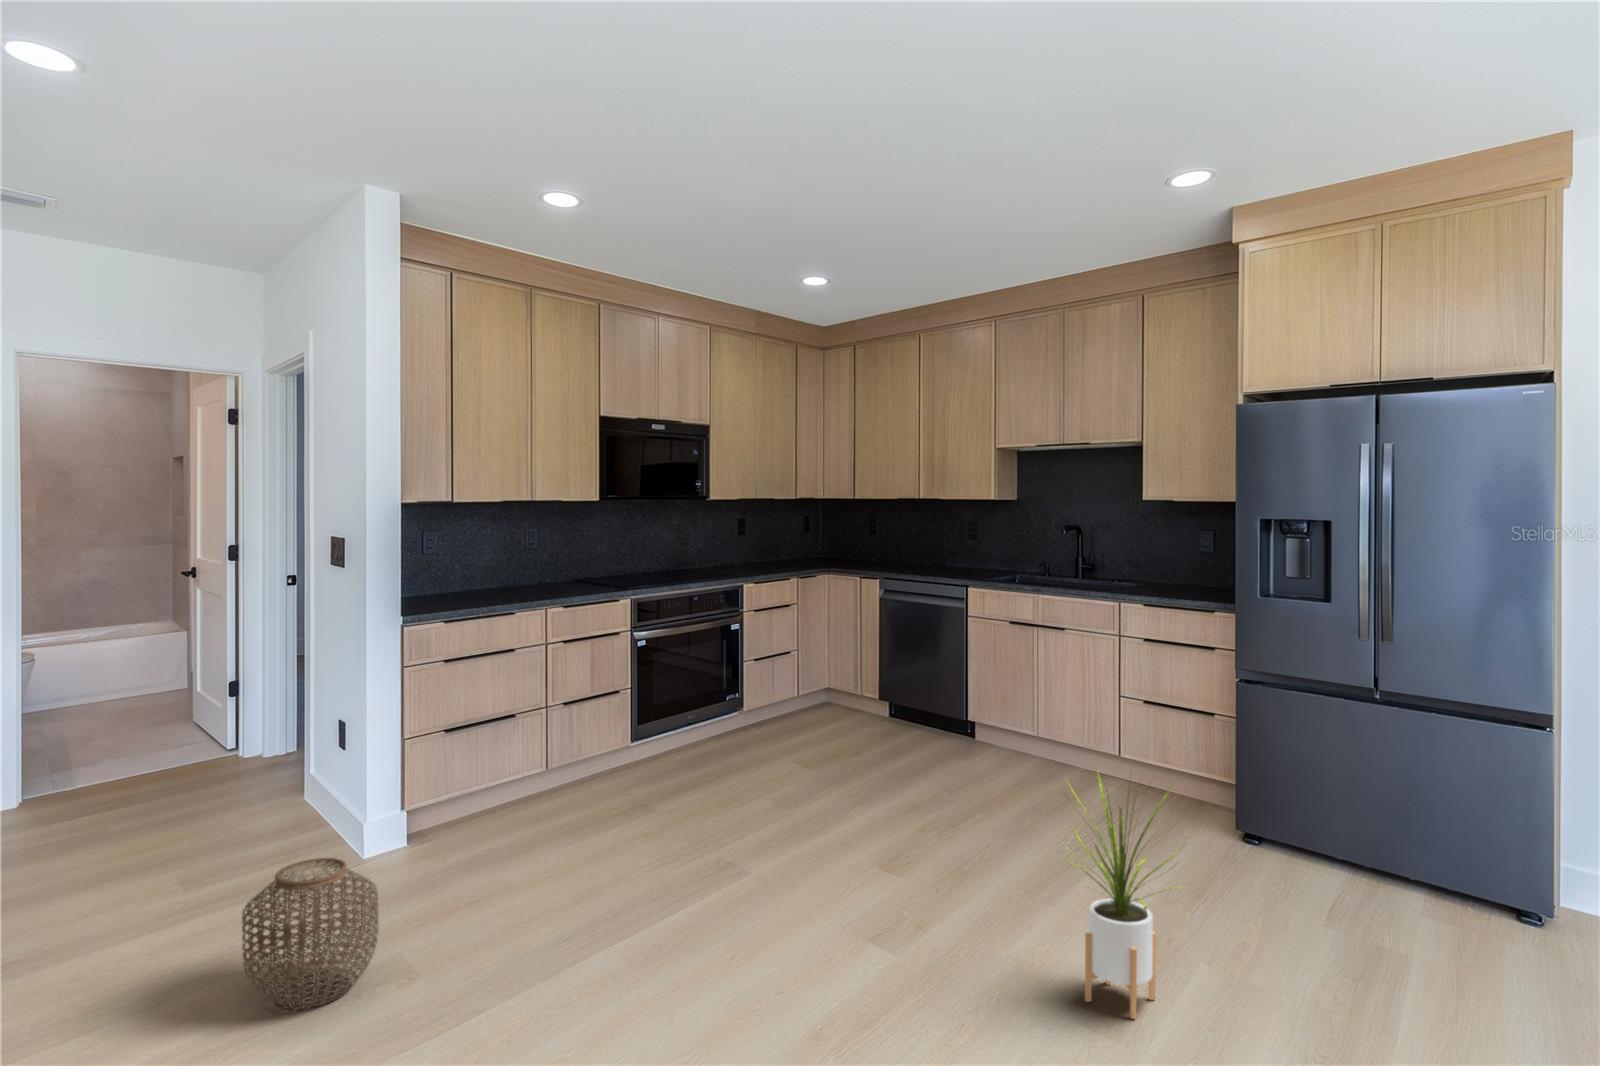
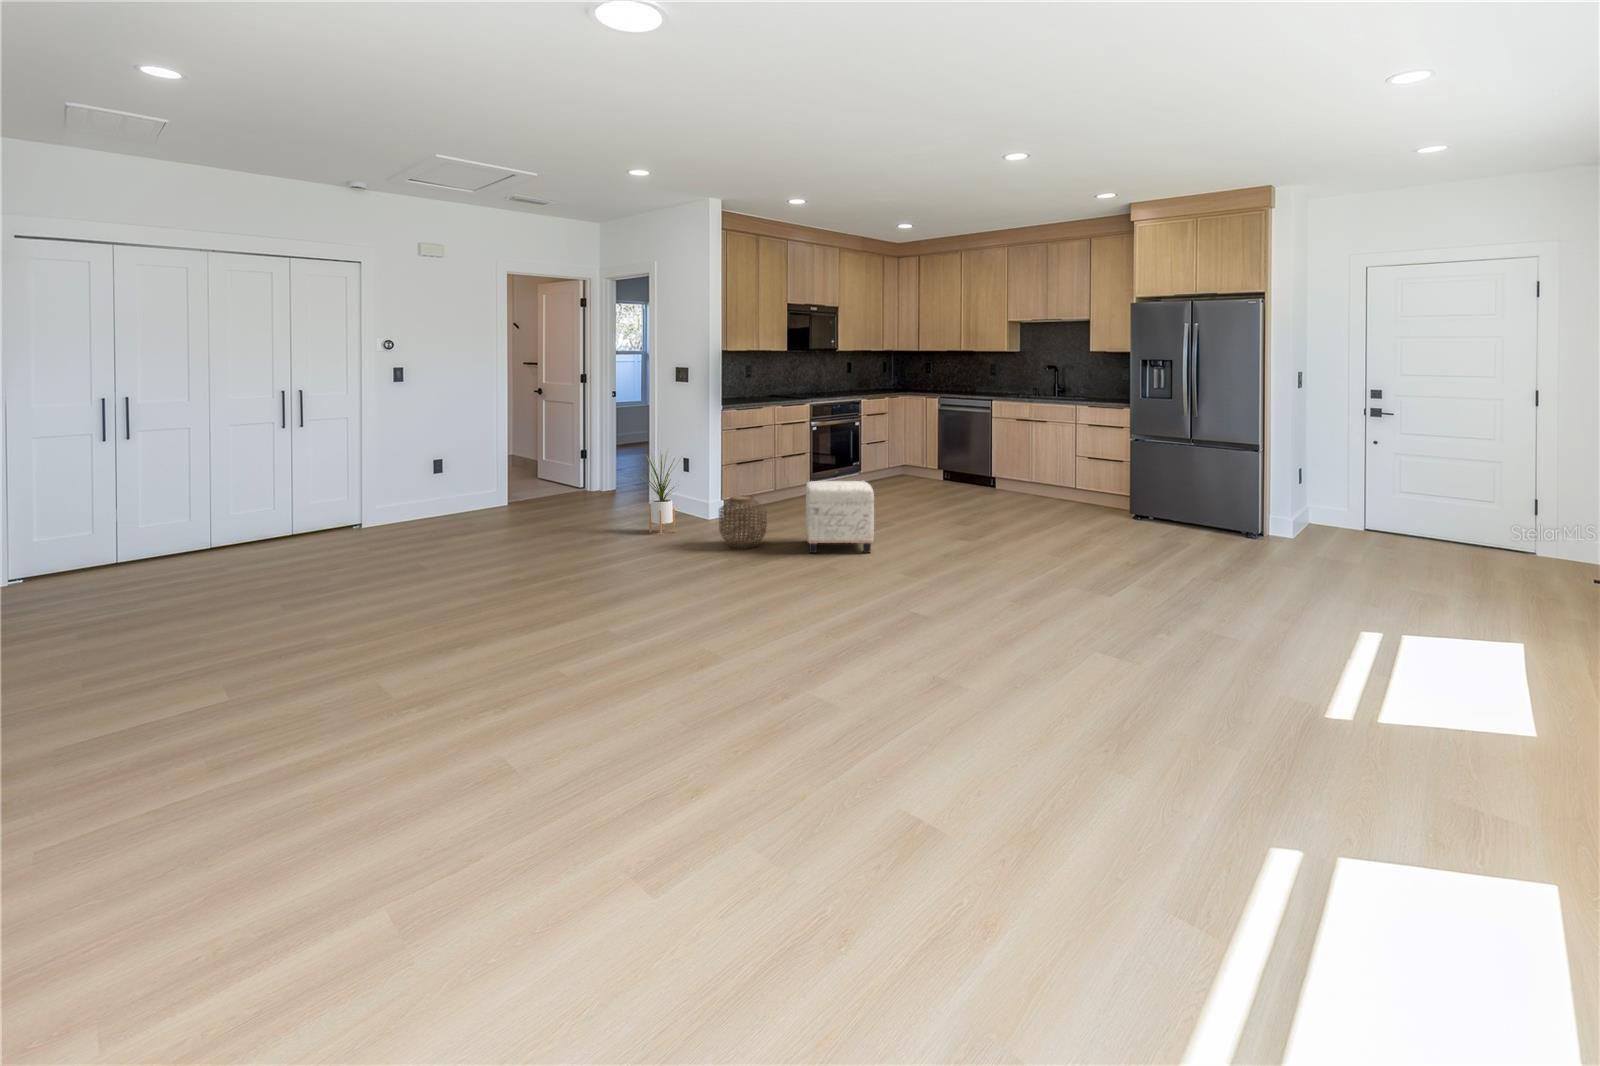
house plant: present [1061,773,1182,1019] -> present [643,456,675,535]
ottoman: none [440,815,641,1040] -> present [805,481,874,553]

